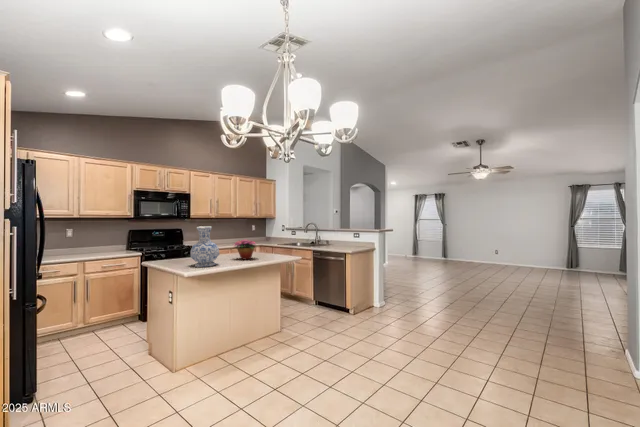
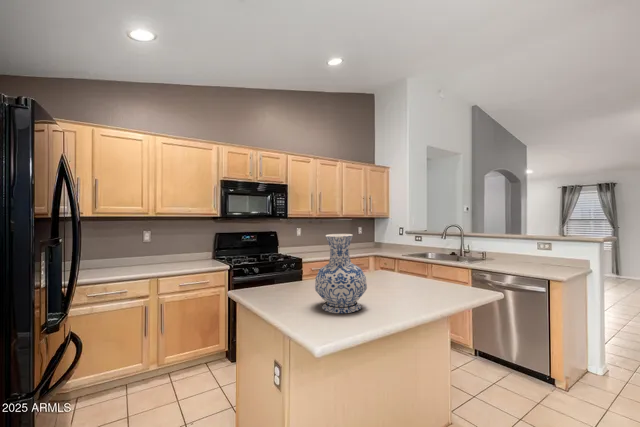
flower arrangement: present [234,240,256,259] -> none [372,256,426,293]

